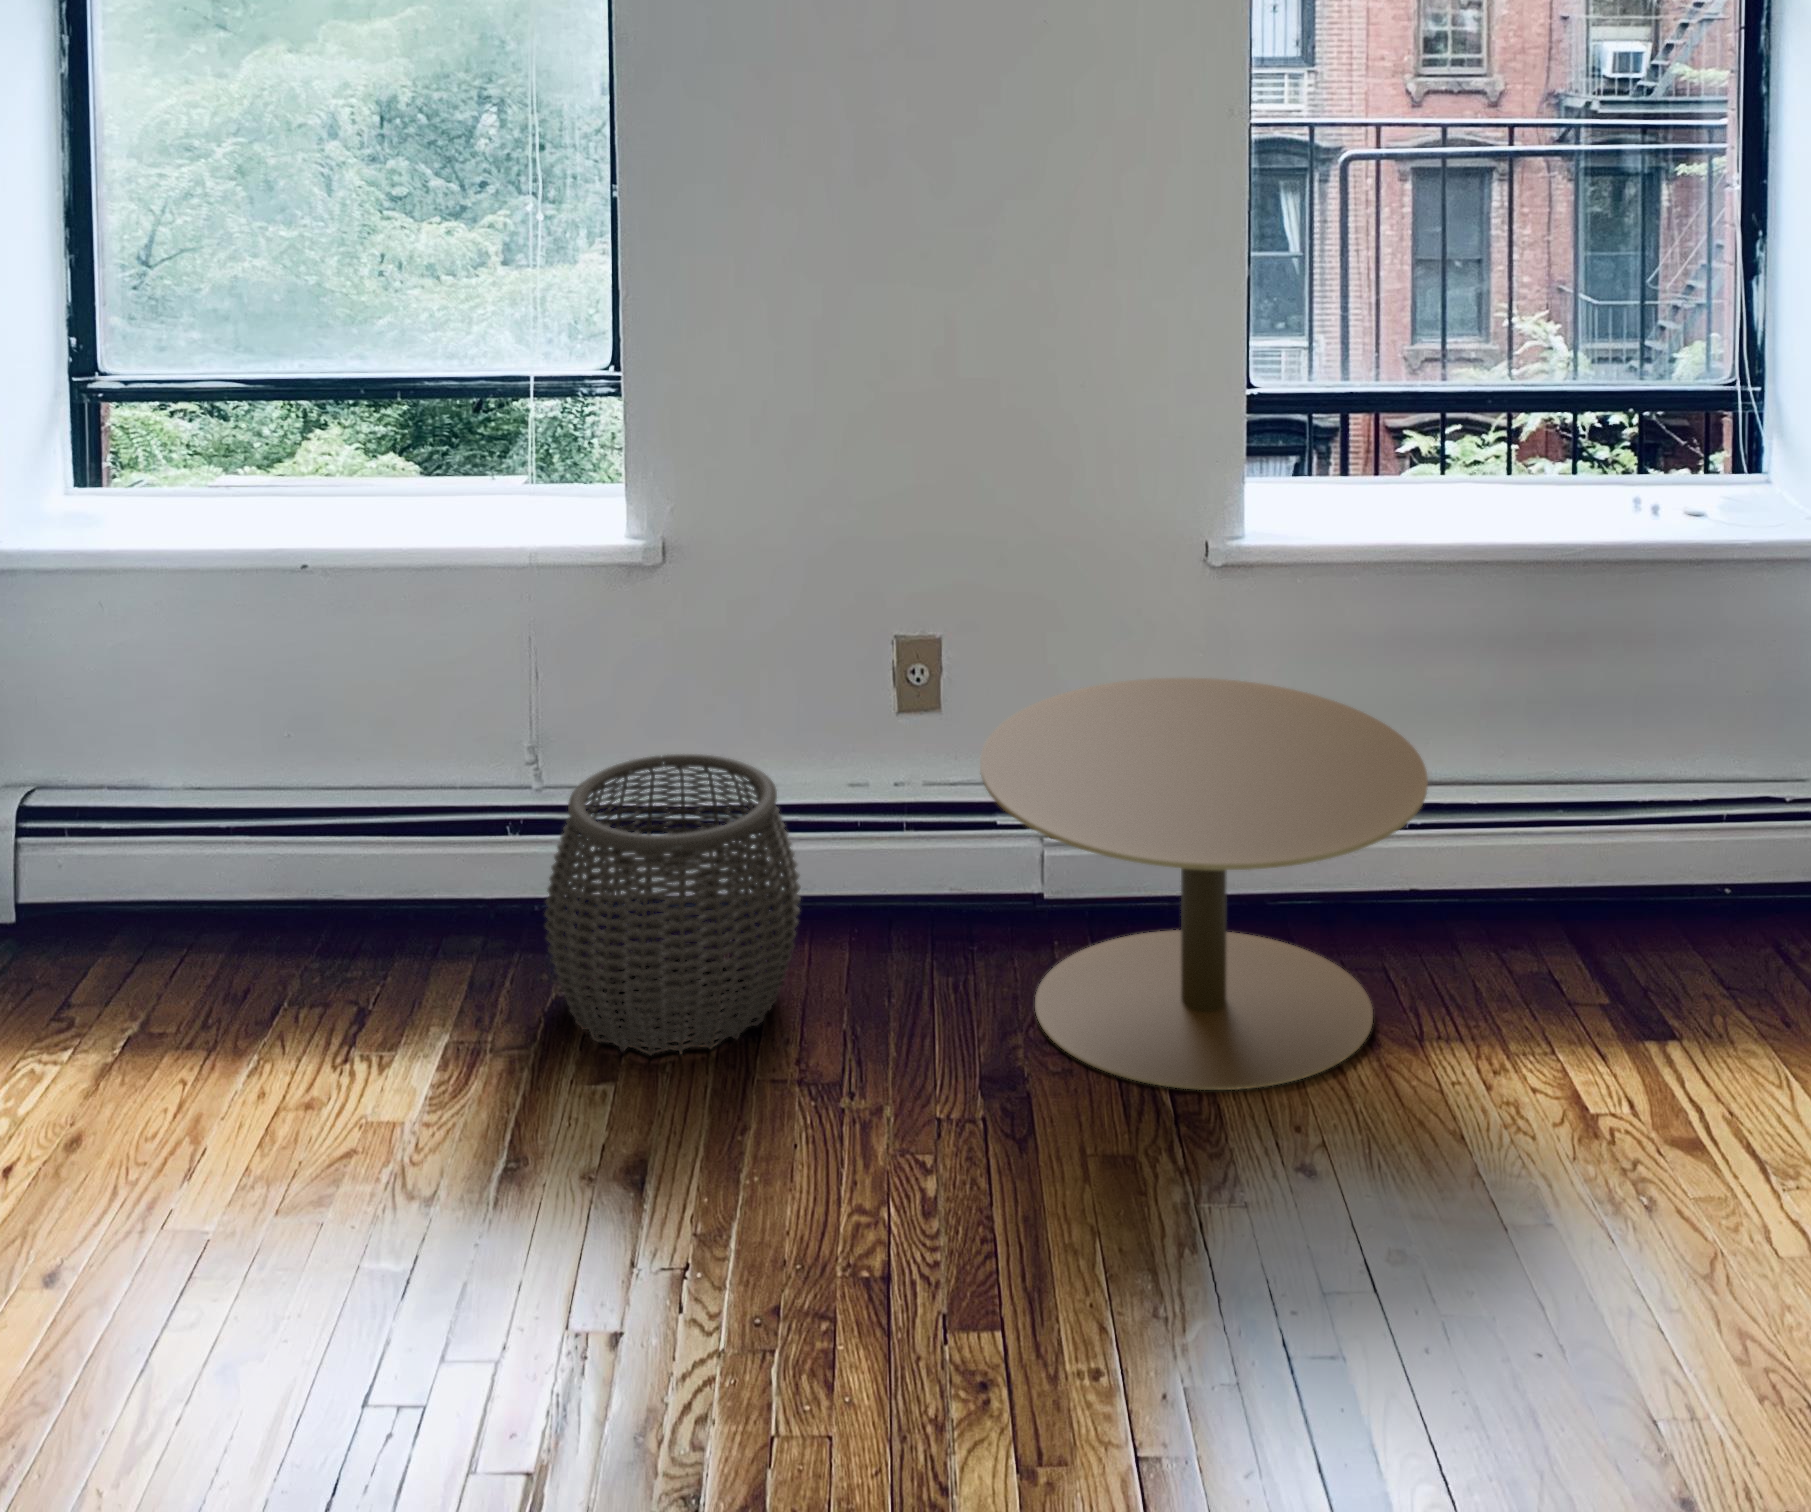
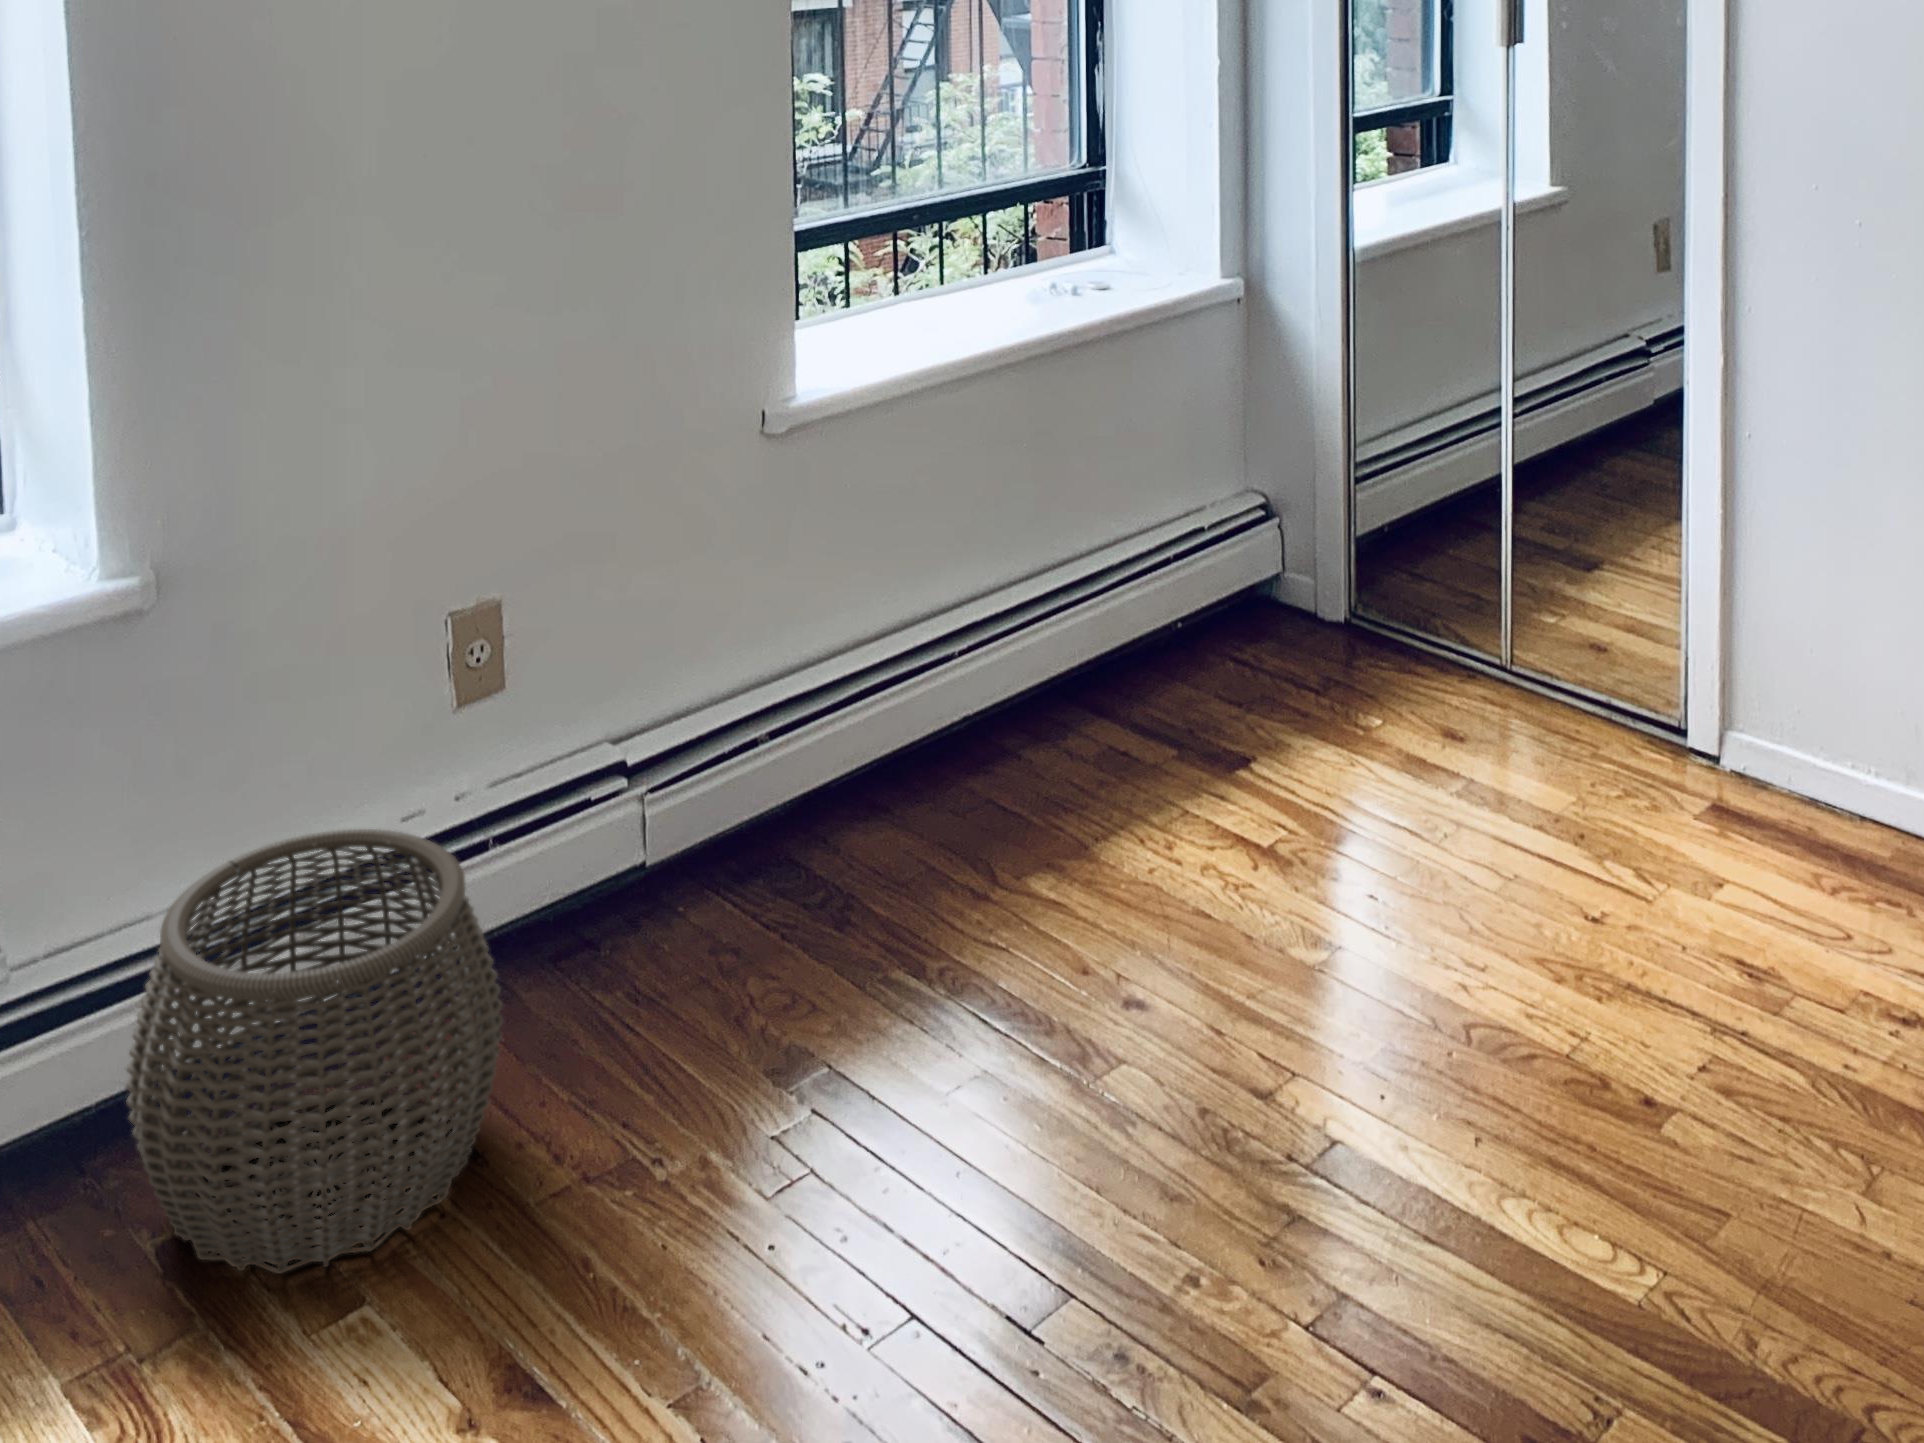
side table: present [980,678,1428,1090] -> none [652,542,1131,1008]

